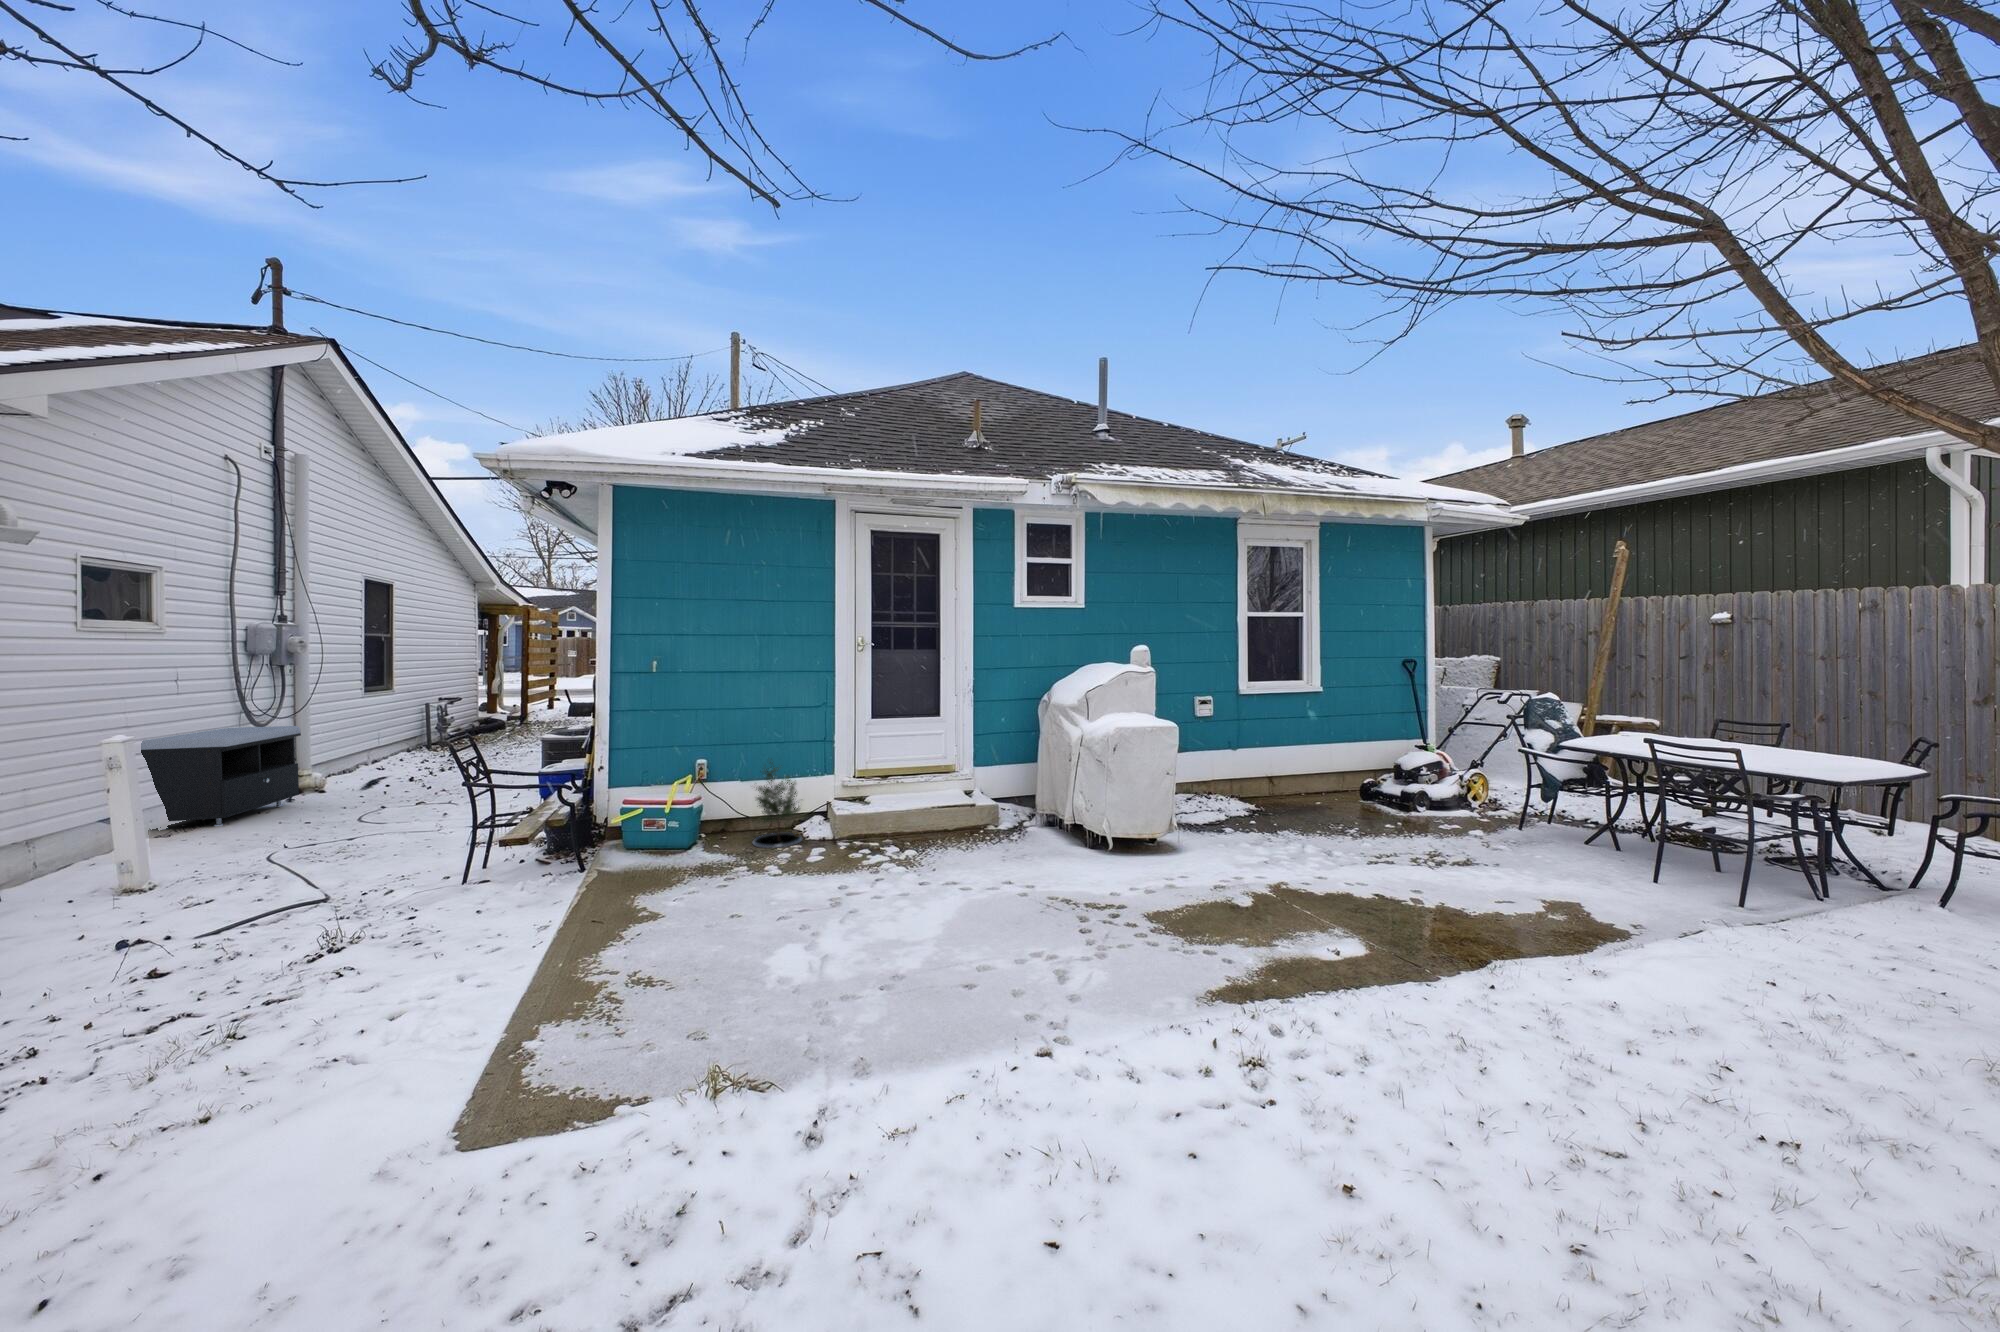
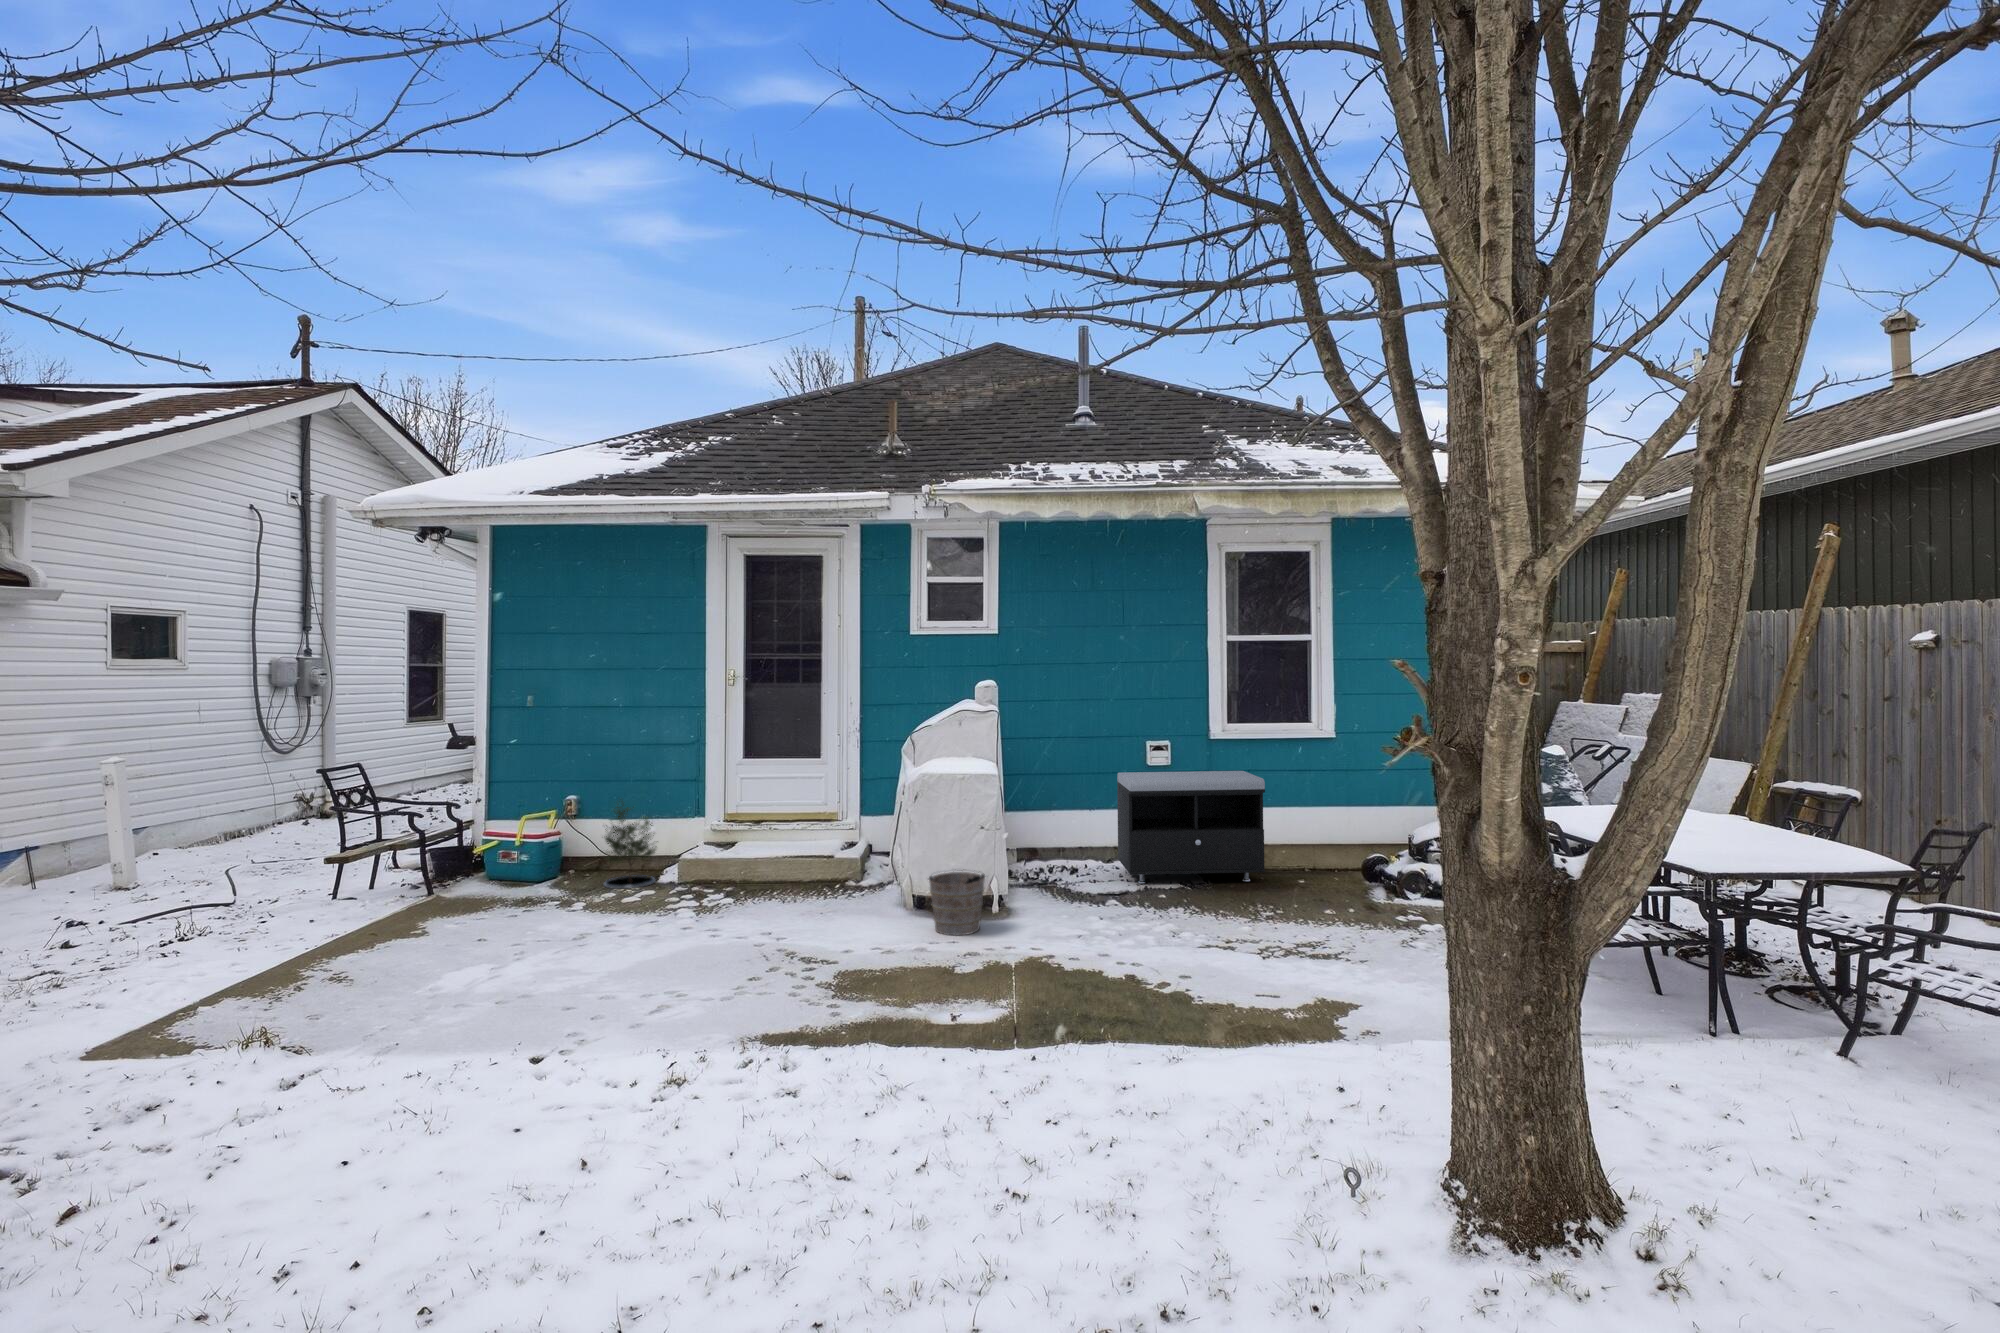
storage bench: present [141,726,301,830] -> present [1117,771,1265,884]
bucket: none [1134,810,1189,870] -> present [929,869,985,936]

